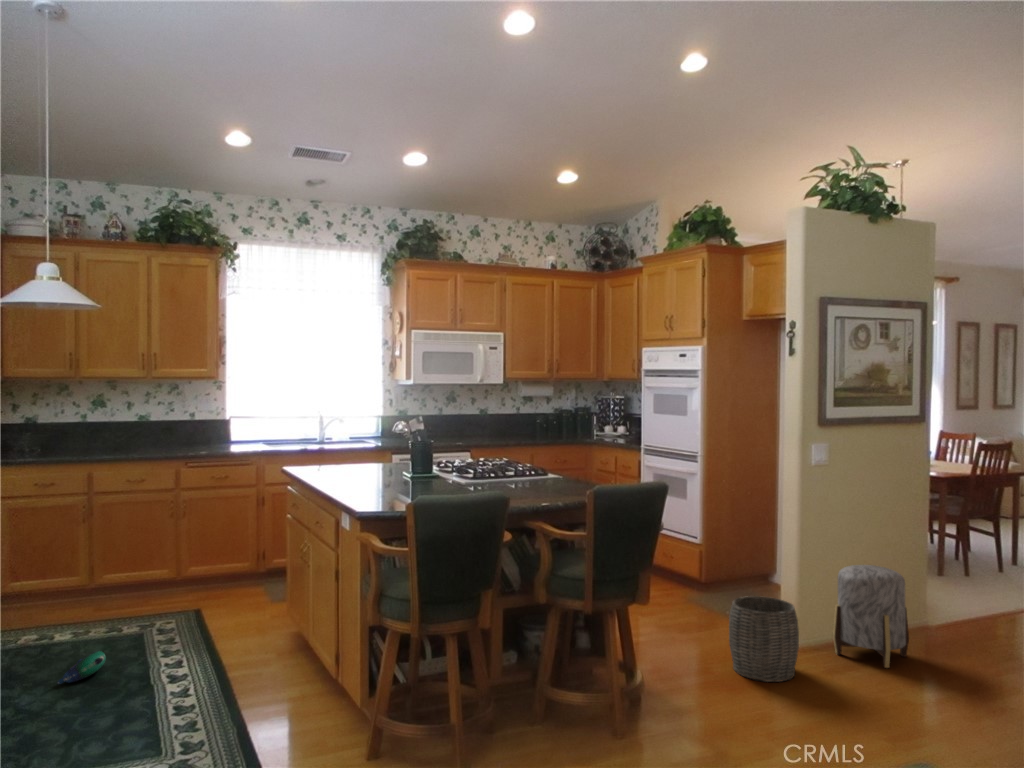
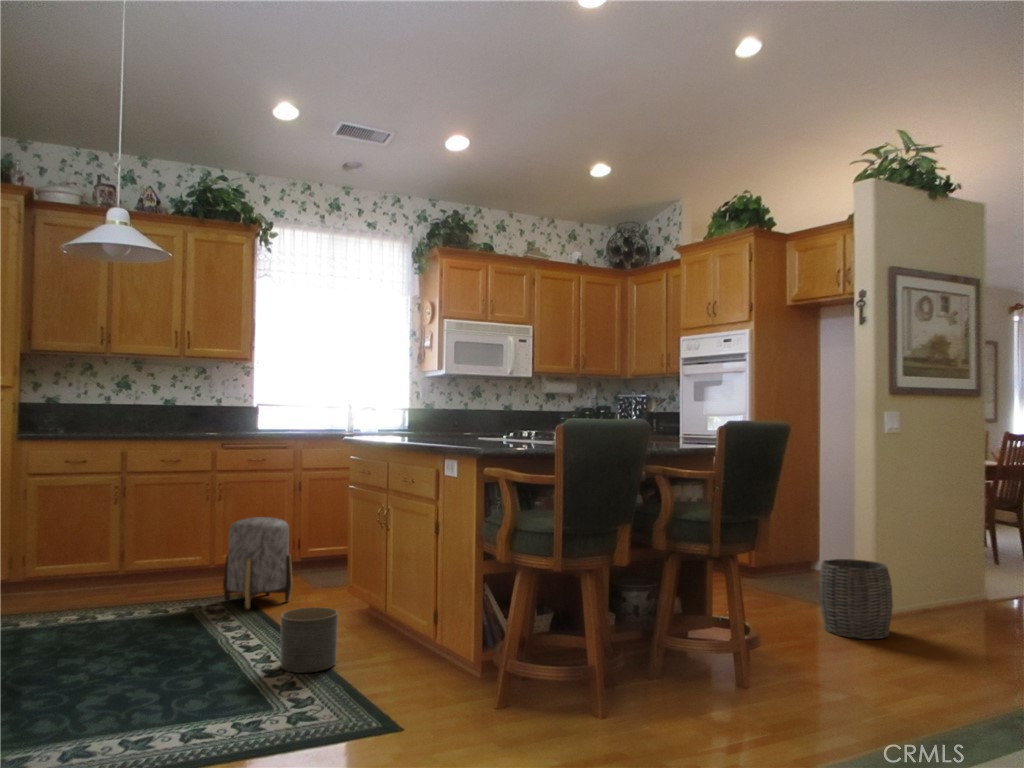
stool: present [833,565,909,668] -> present [223,517,293,609]
planter: none [185,644,240,710] -> present [281,607,338,673]
plush toy: present [57,651,106,684] -> none [130,622,177,655]

